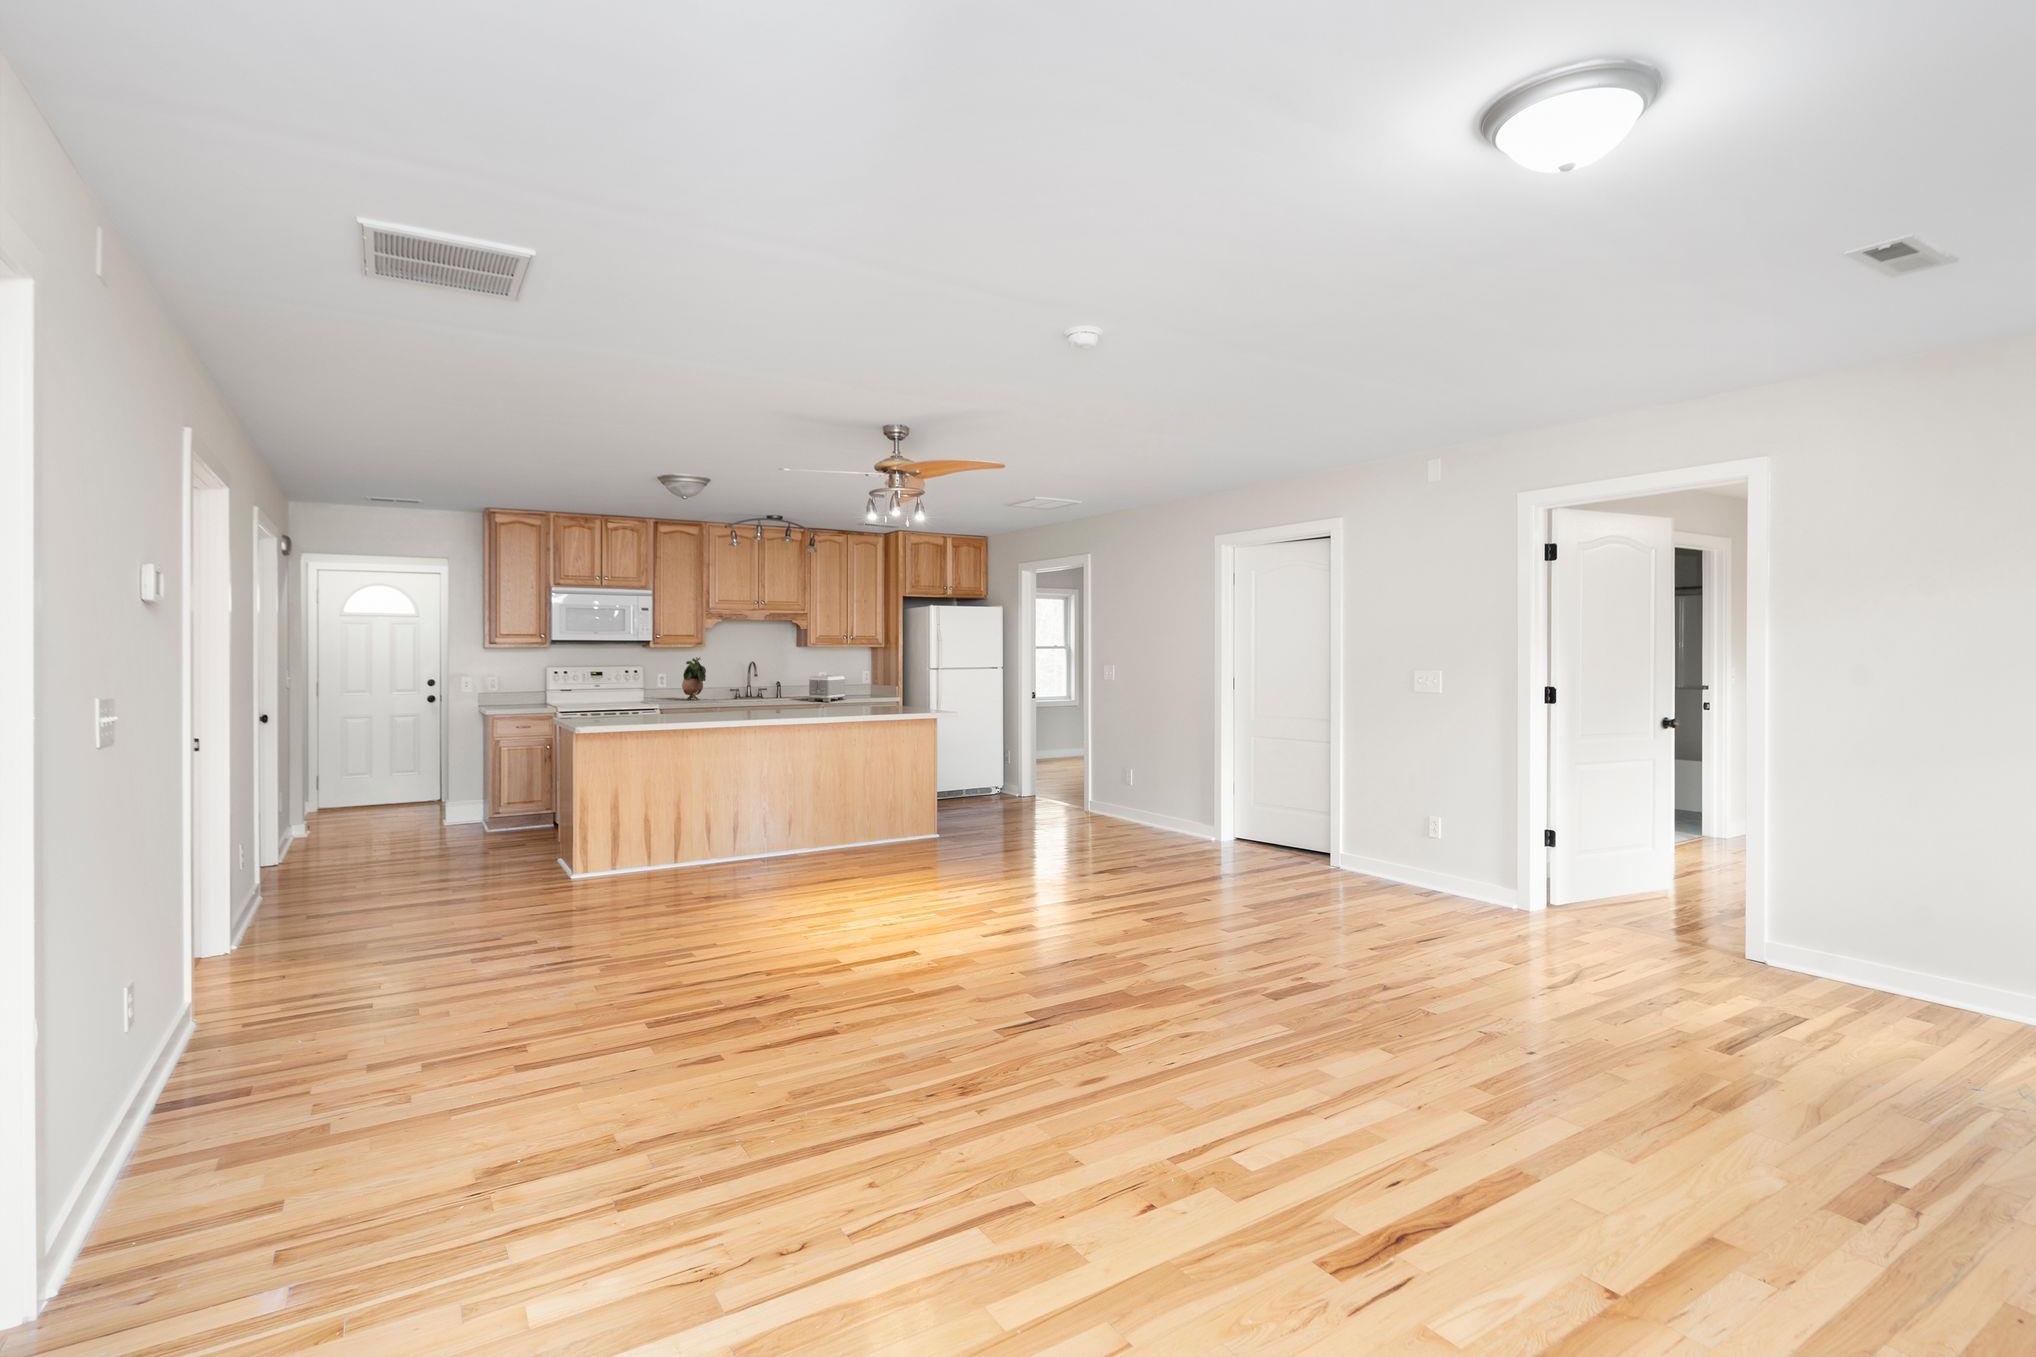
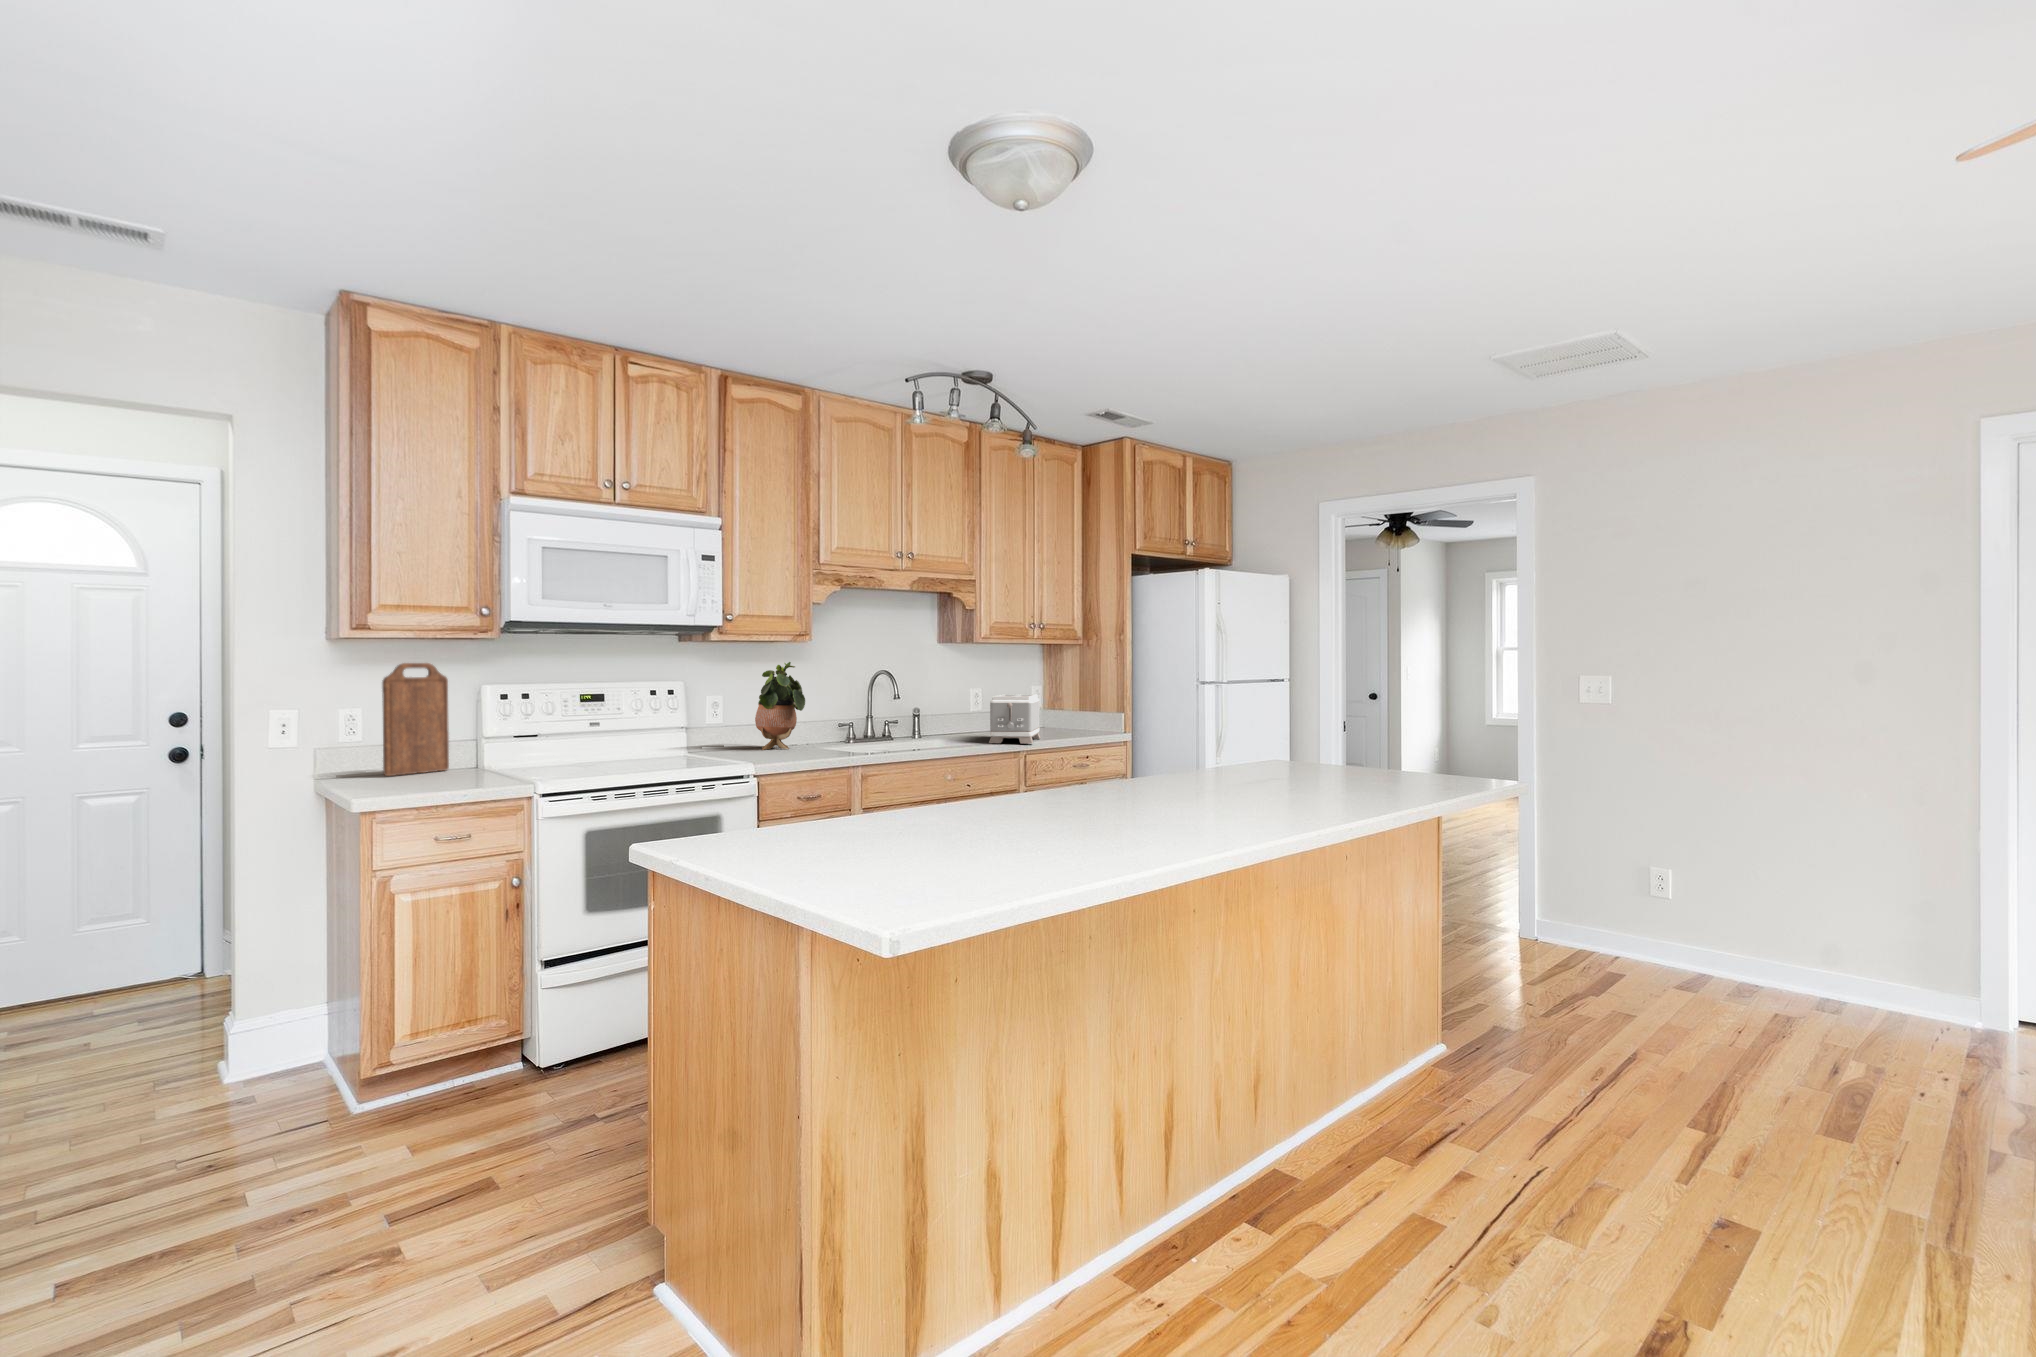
cutting board: none [503,657,531,705] -> present [382,663,449,776]

